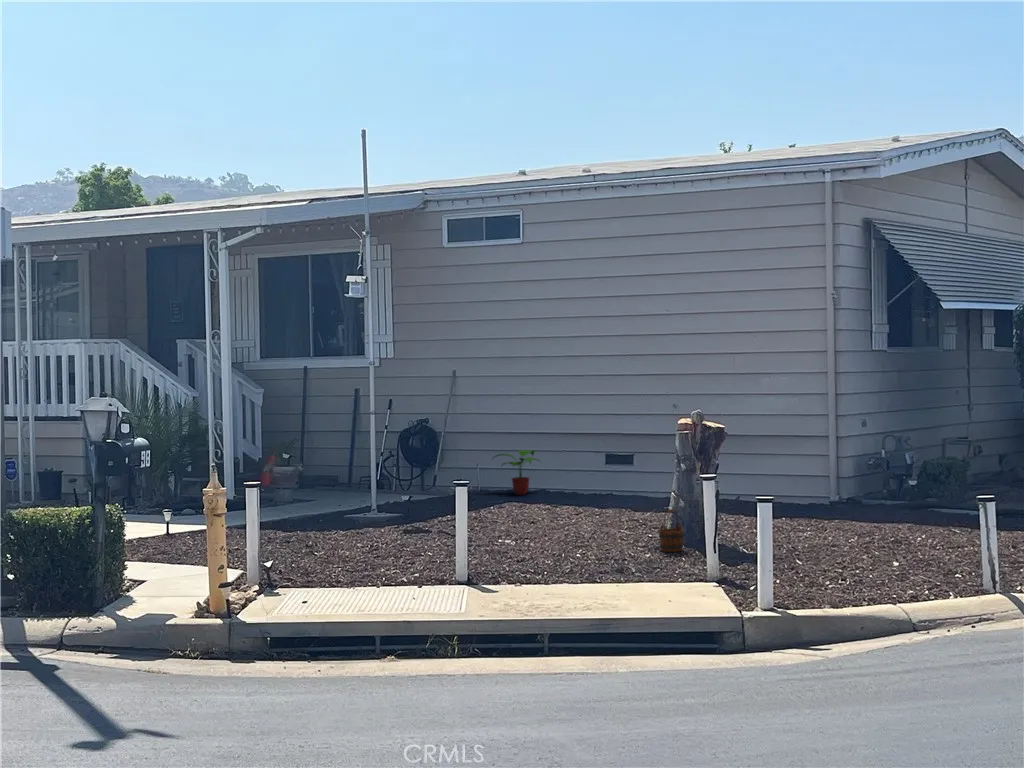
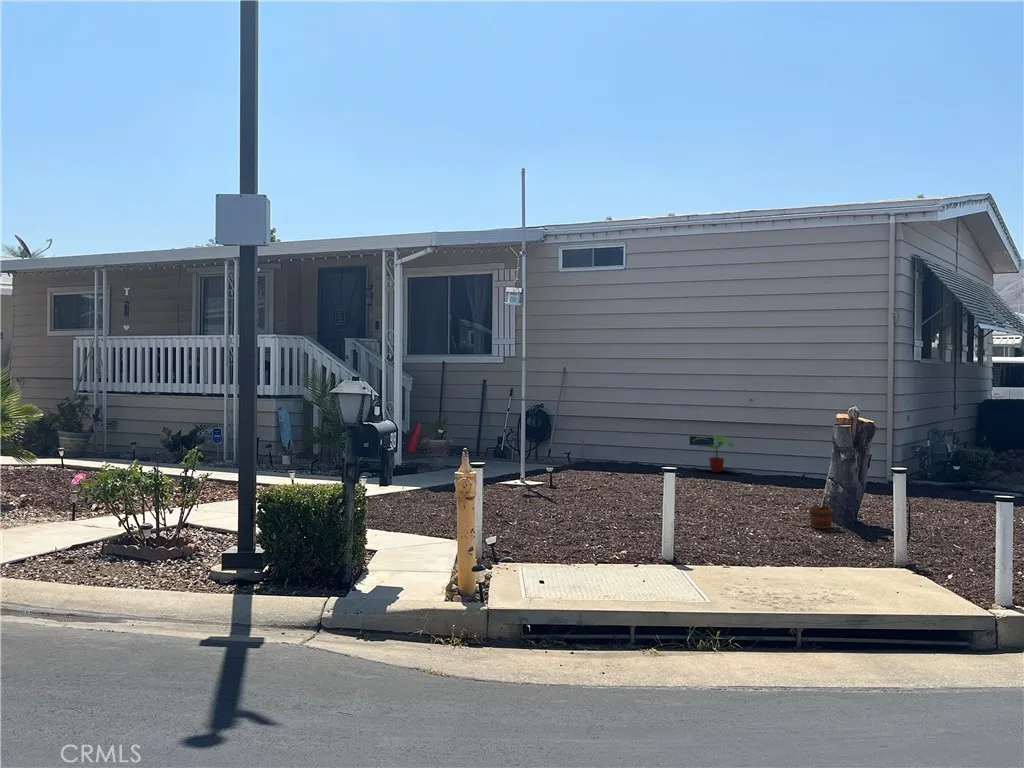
potted plant: present [494,450,539,495] -> present [693,435,733,472]

